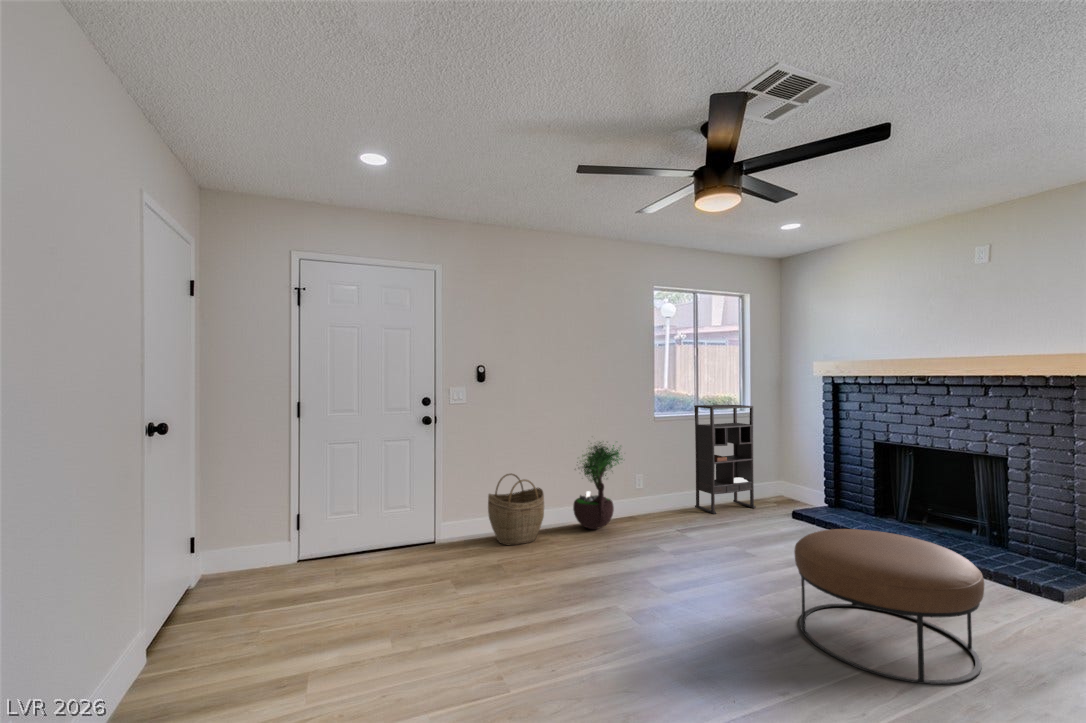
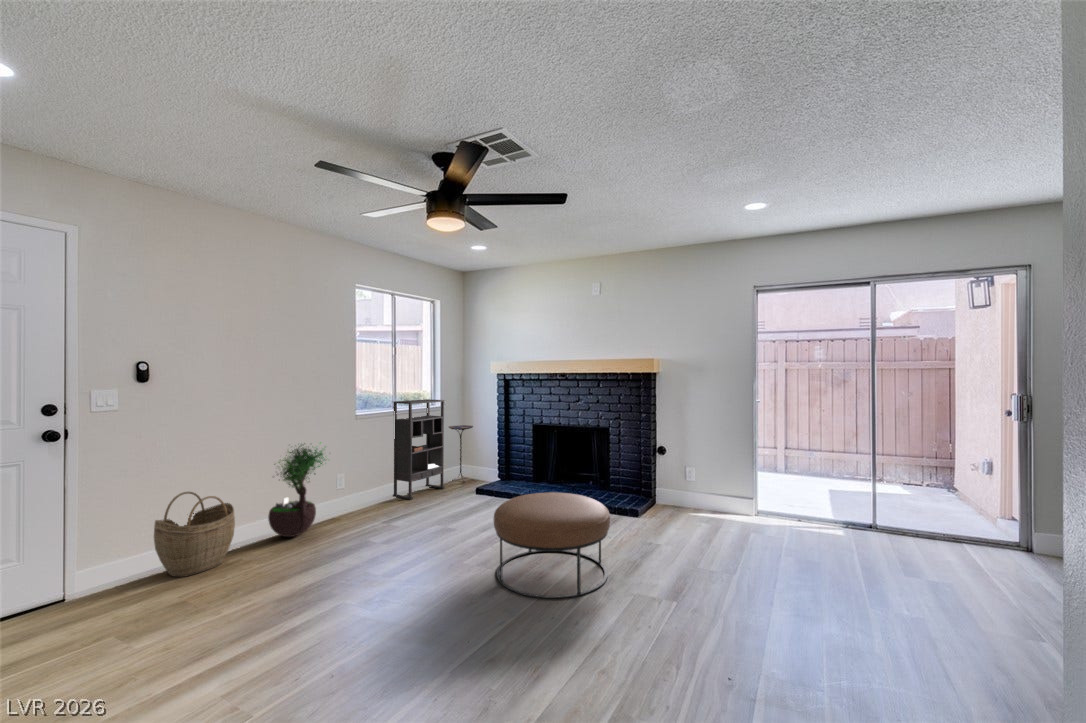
side table: none [761,437,792,504] -> present [449,425,473,479]

